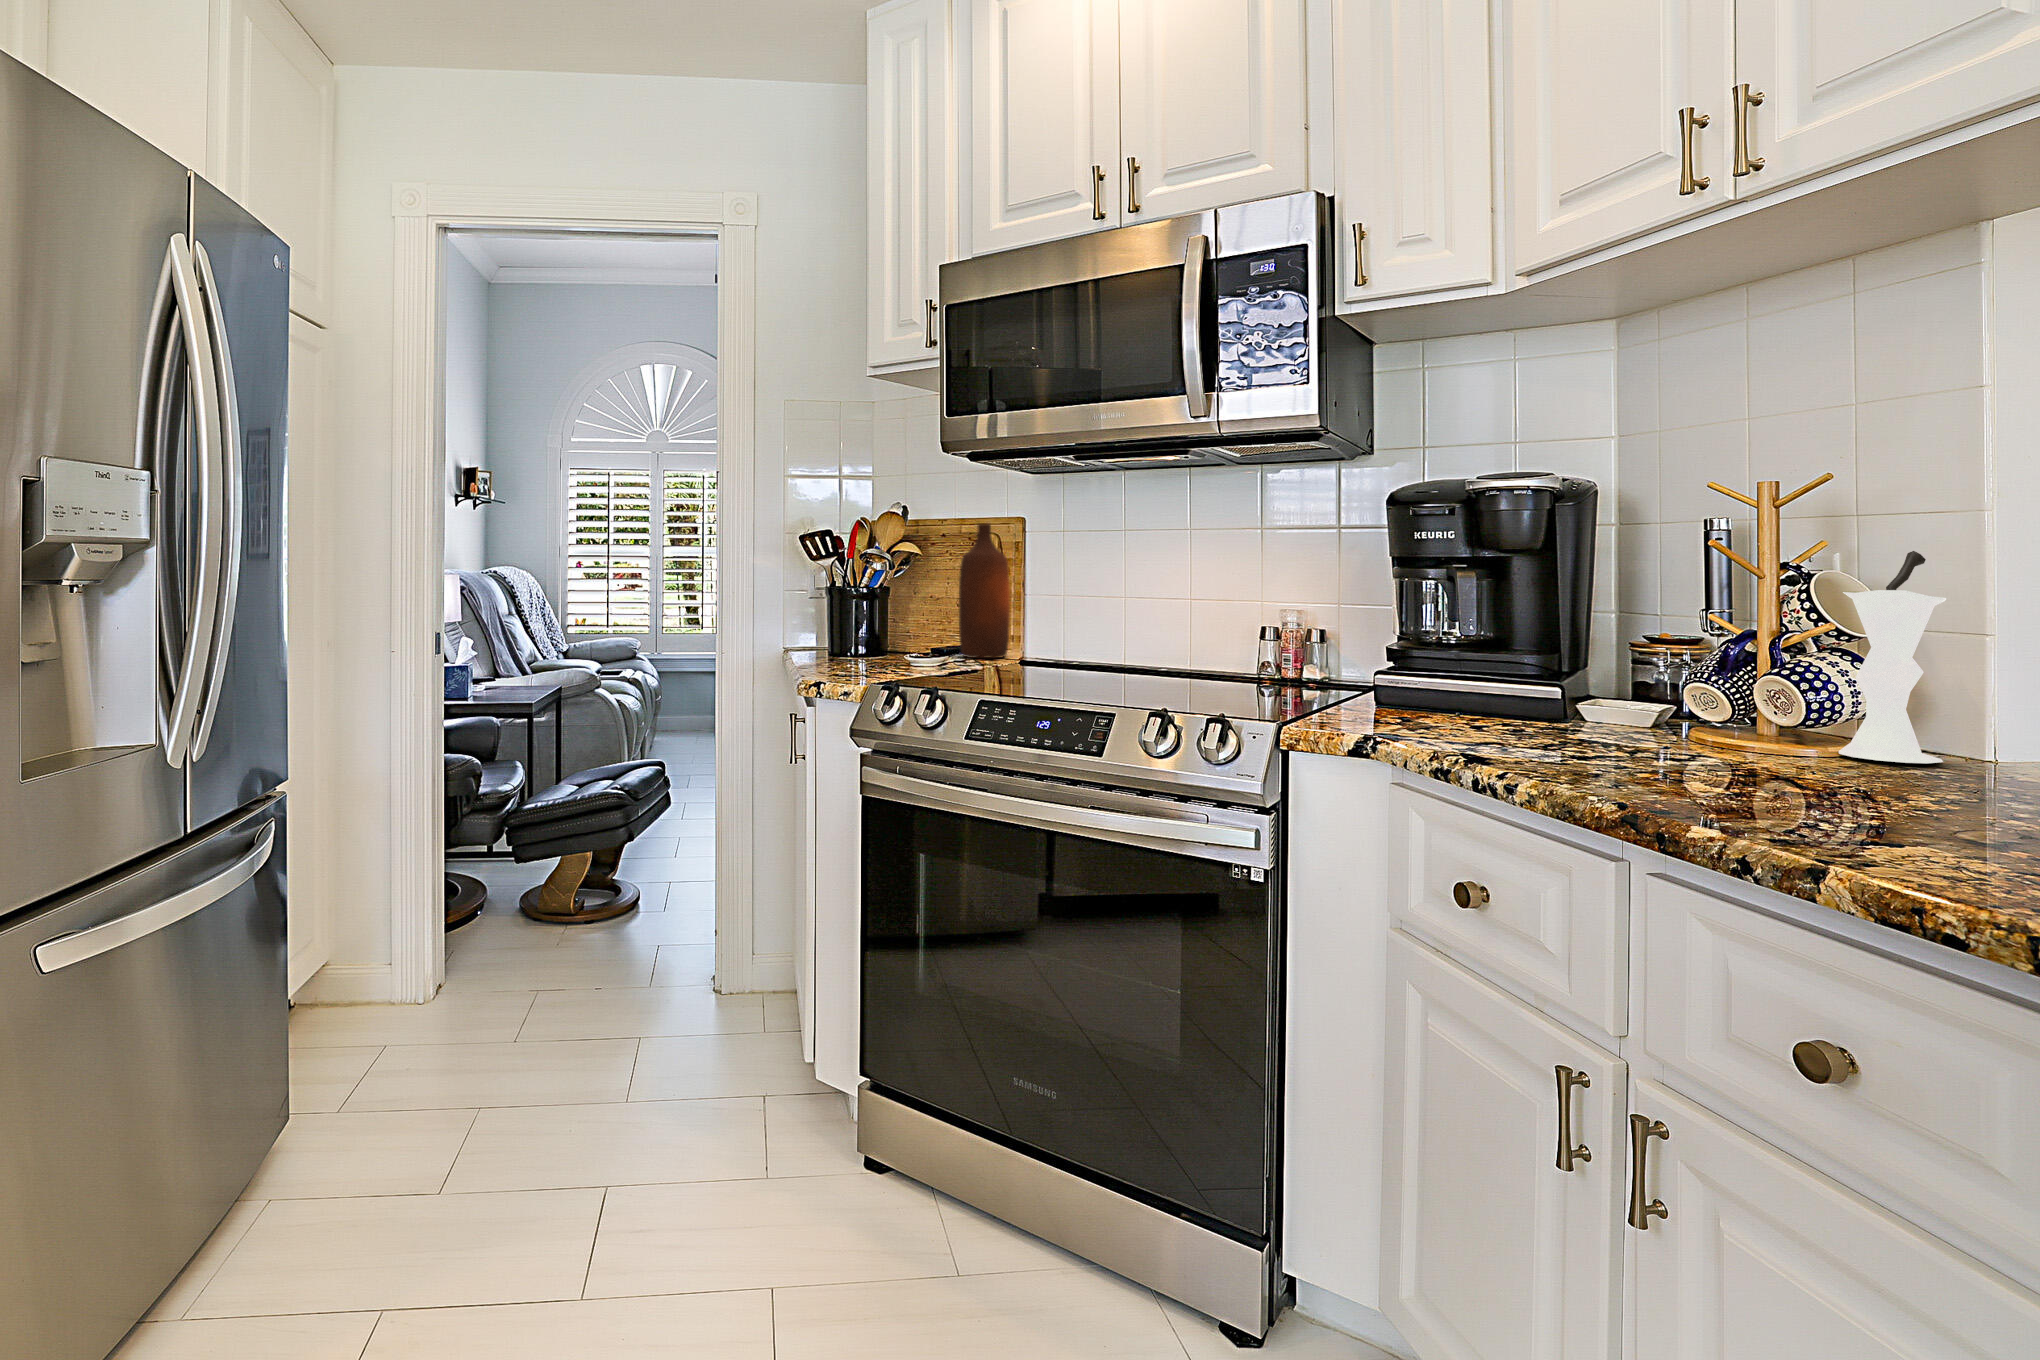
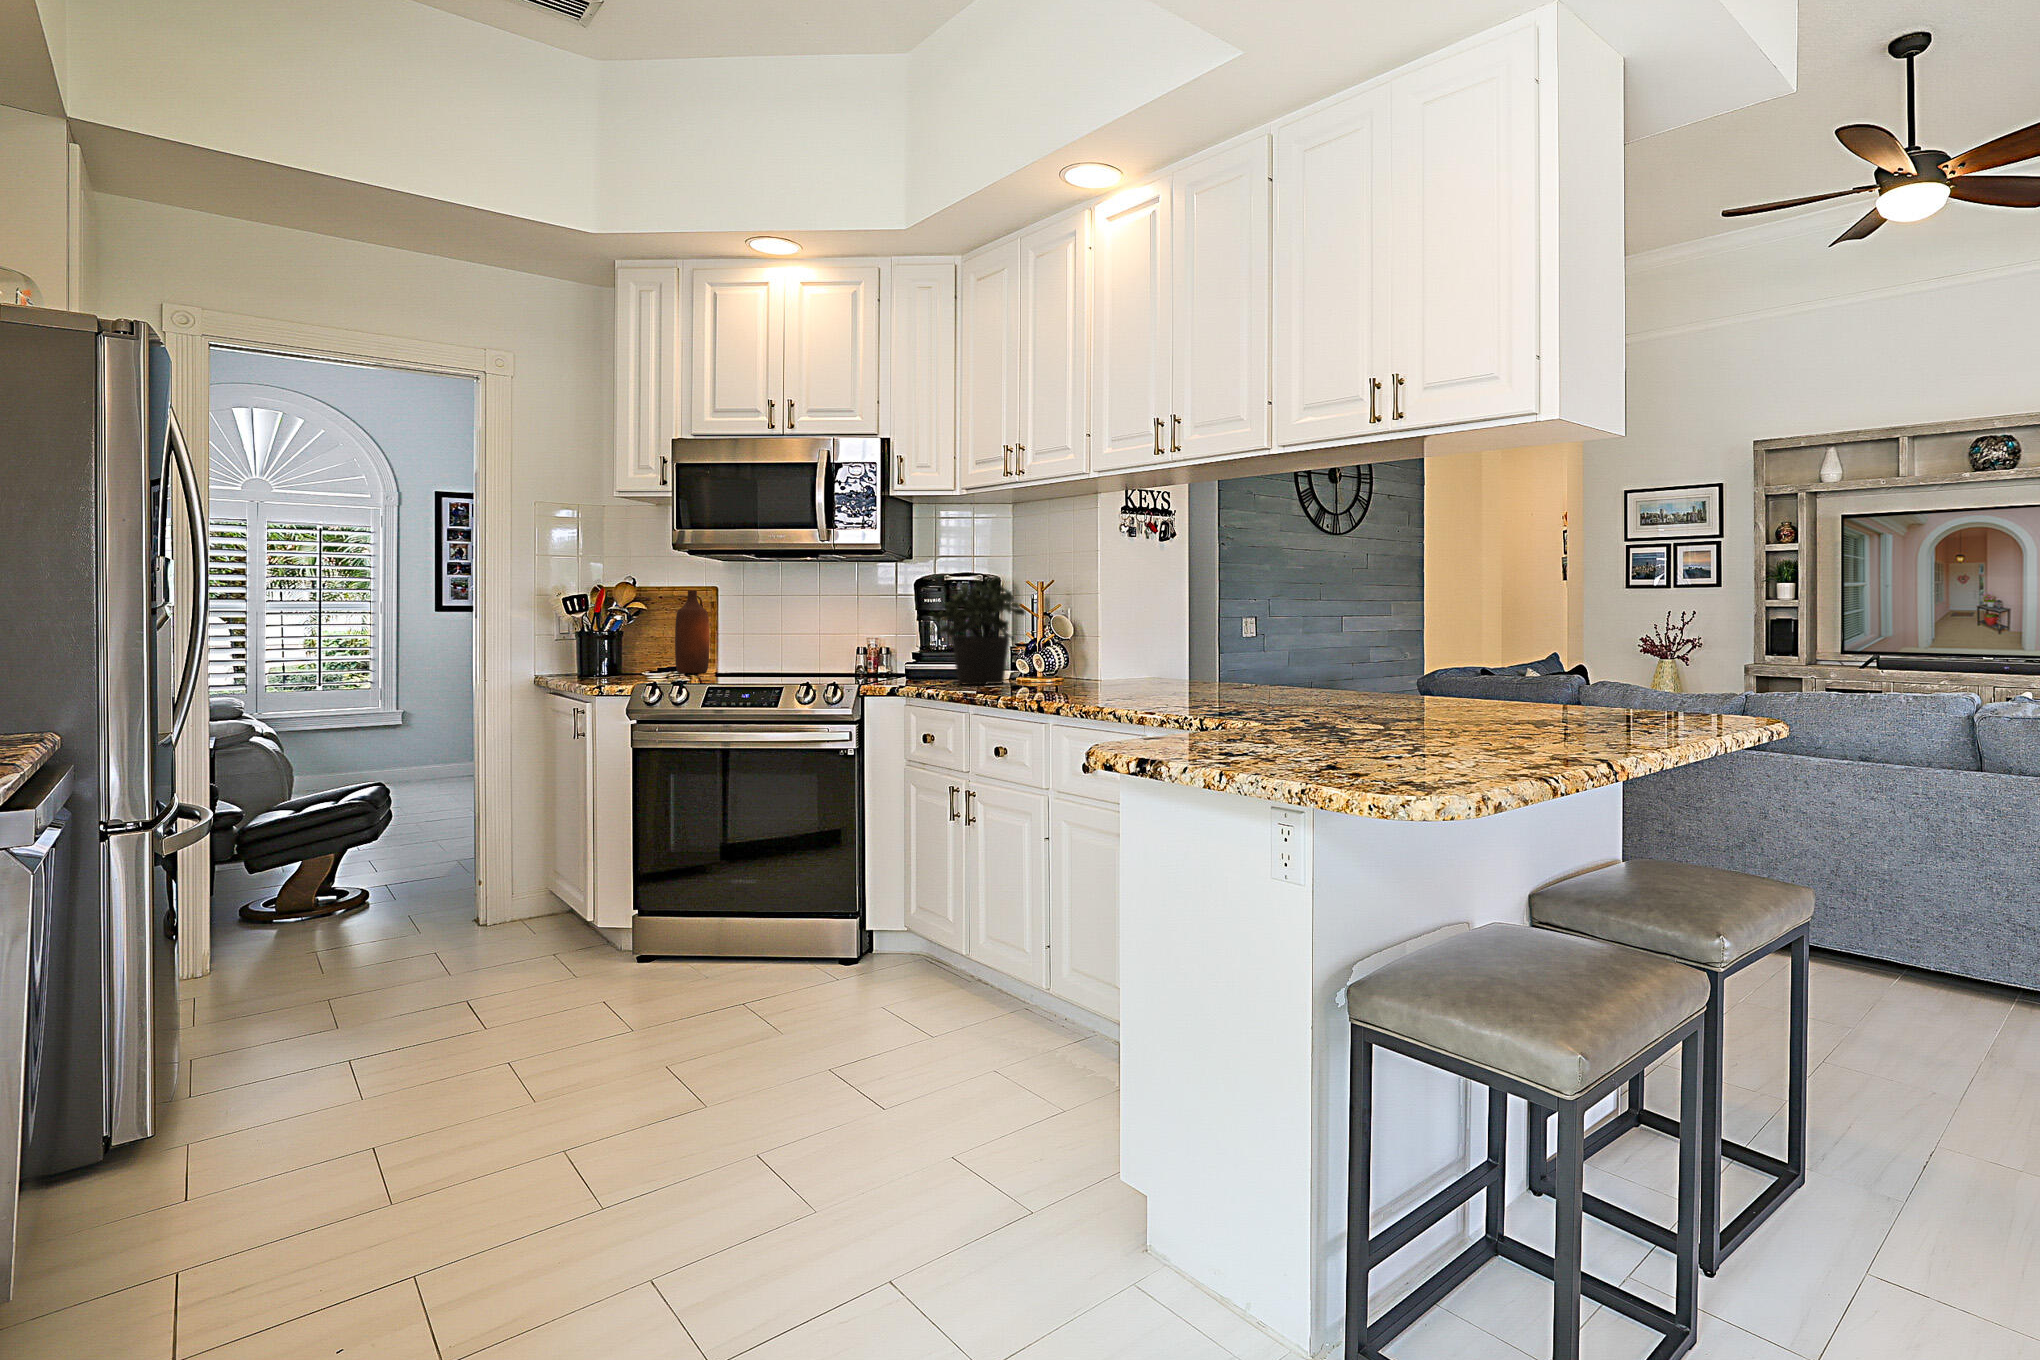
potted plant: none [1446,472,1738,751] -> present [930,577,1025,685]
vase: present [1839,551,1947,763] -> none [1063,607,1093,682]

